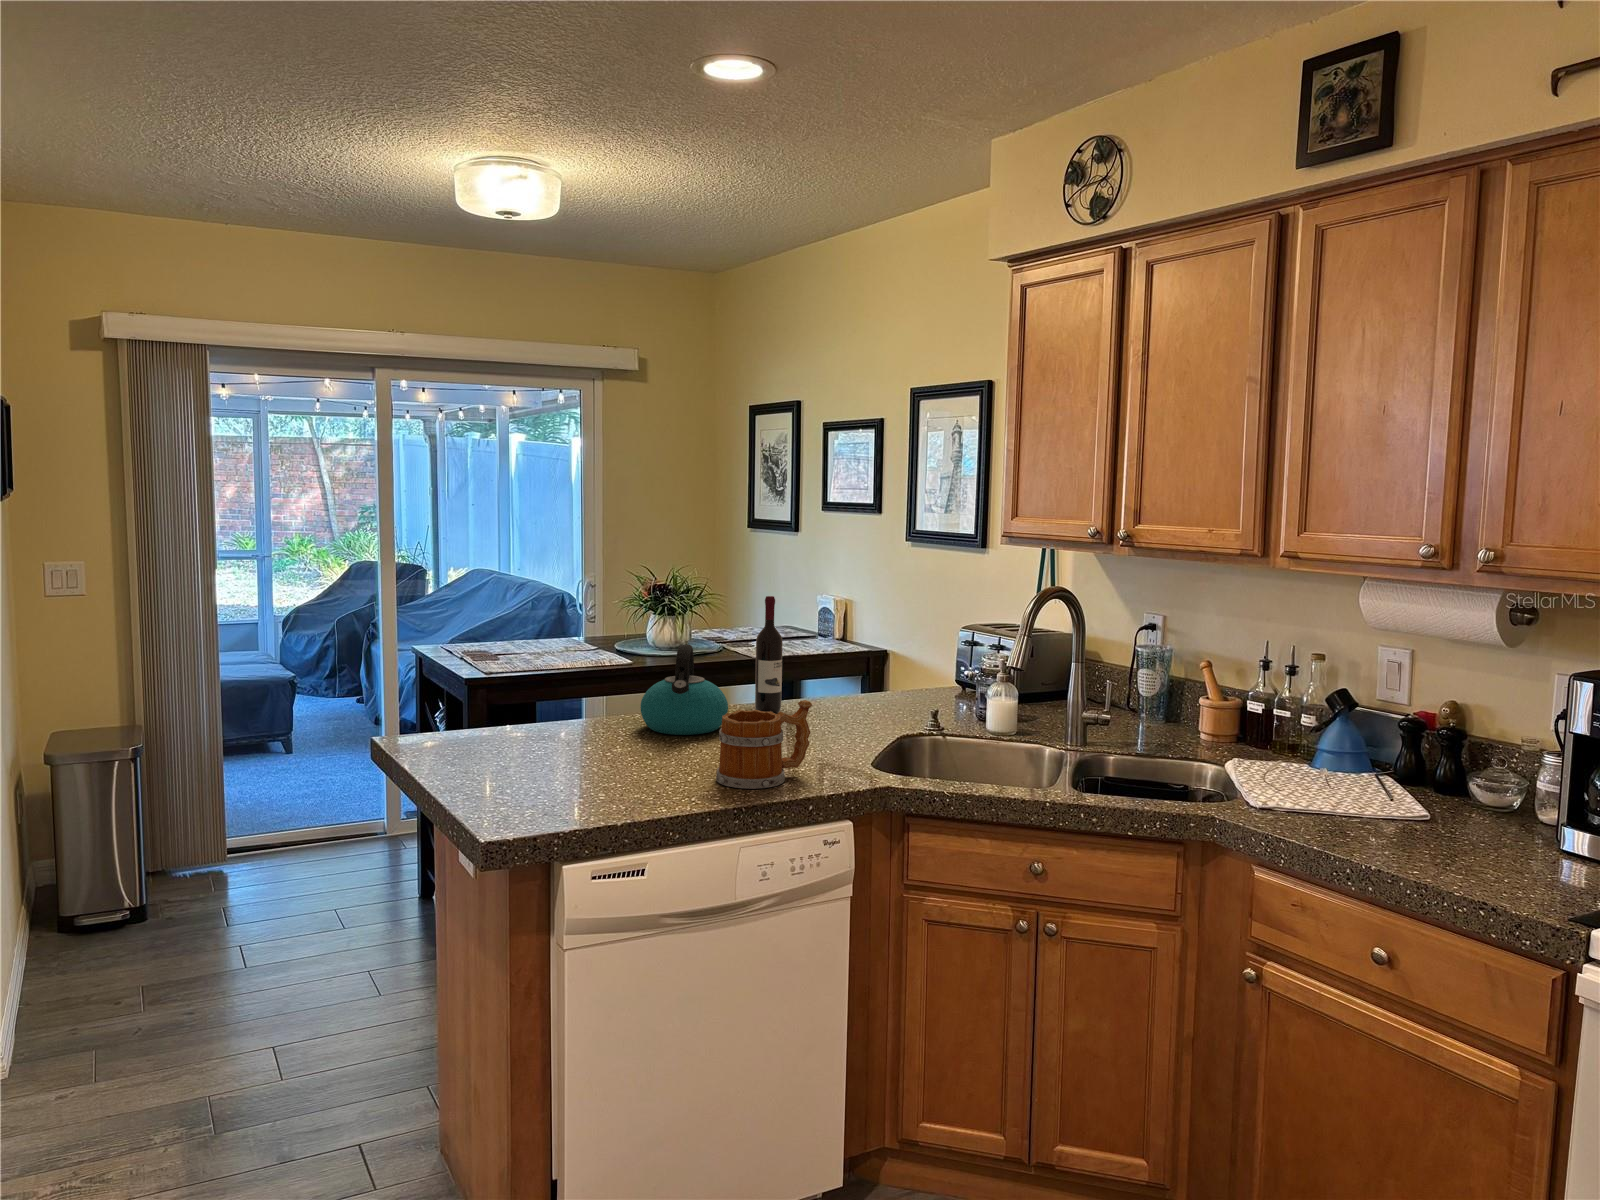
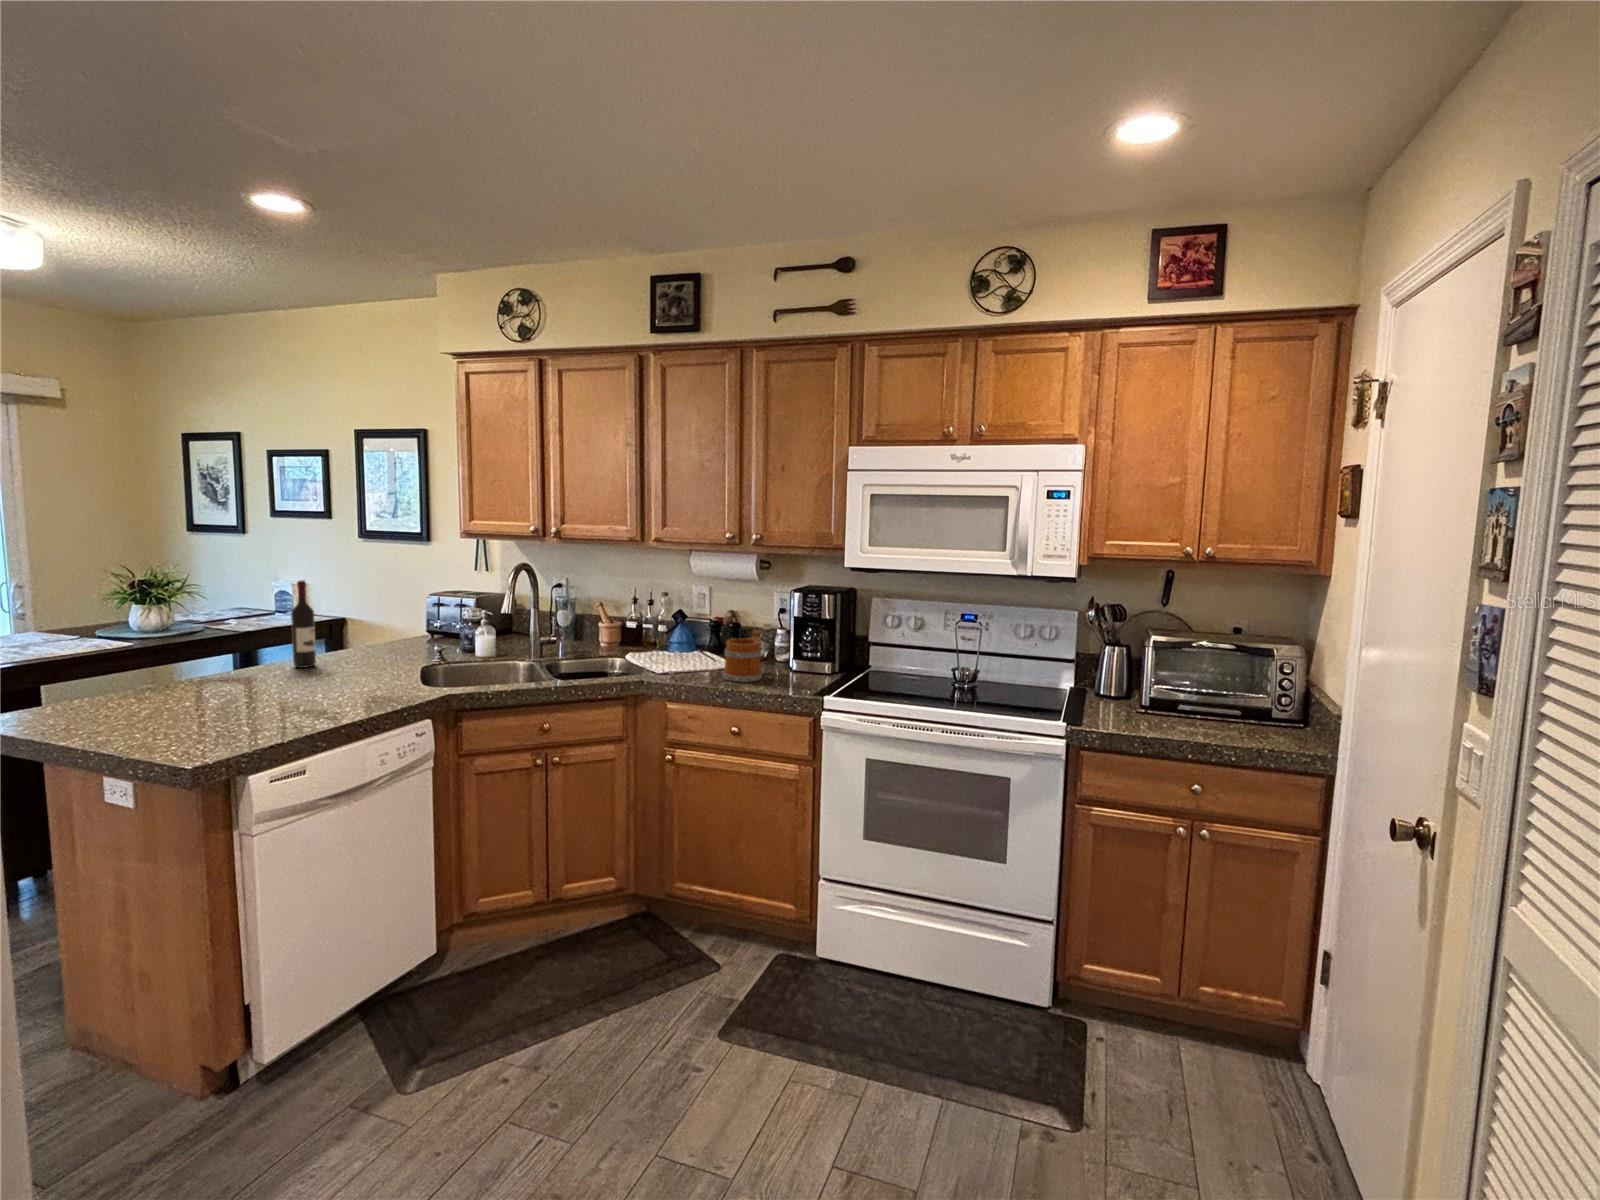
kettle: present [640,645,728,735] -> none [203,620,285,689]
mug: present [716,700,812,789] -> present [723,630,762,682]

